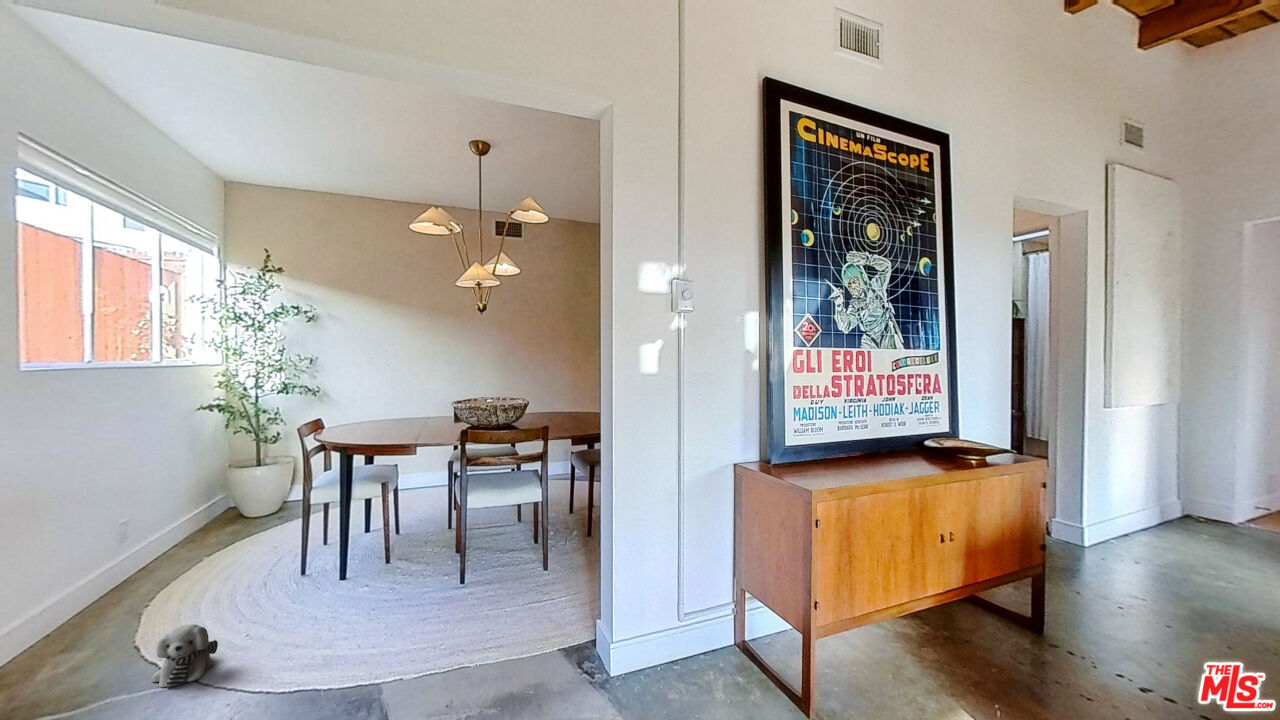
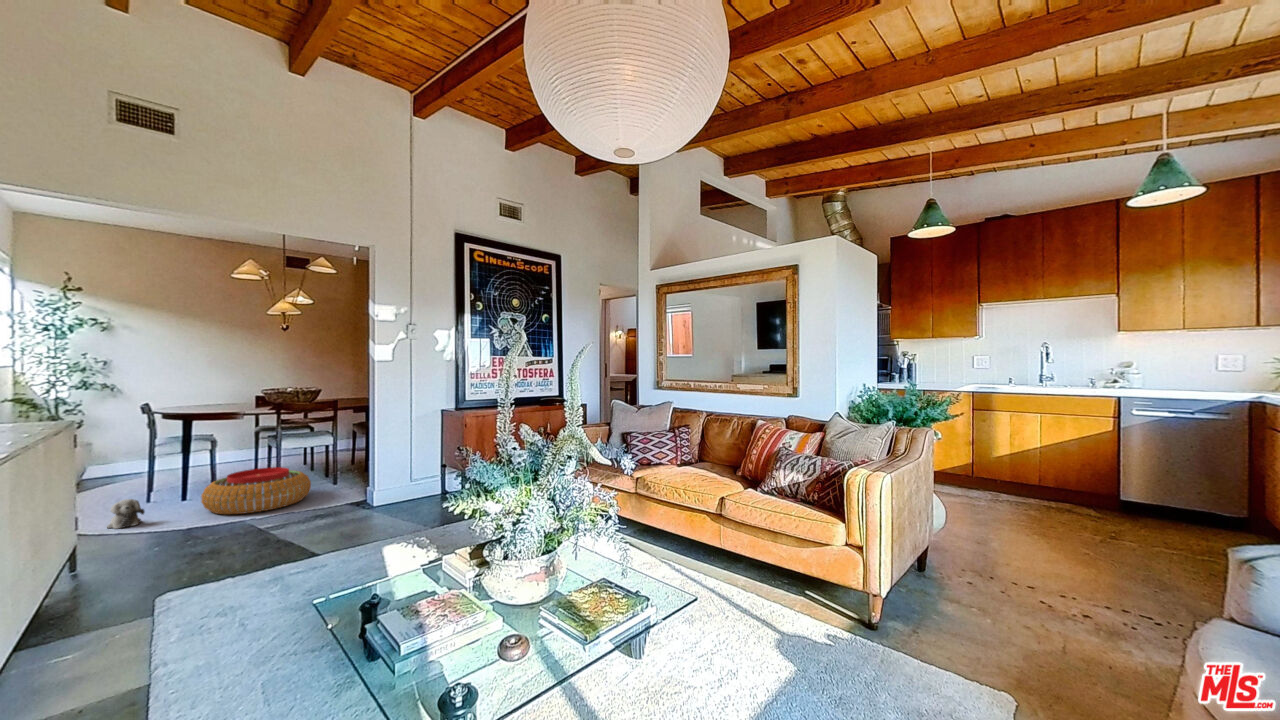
pouf: none [314,550,495,668] -> present [201,467,311,514]

